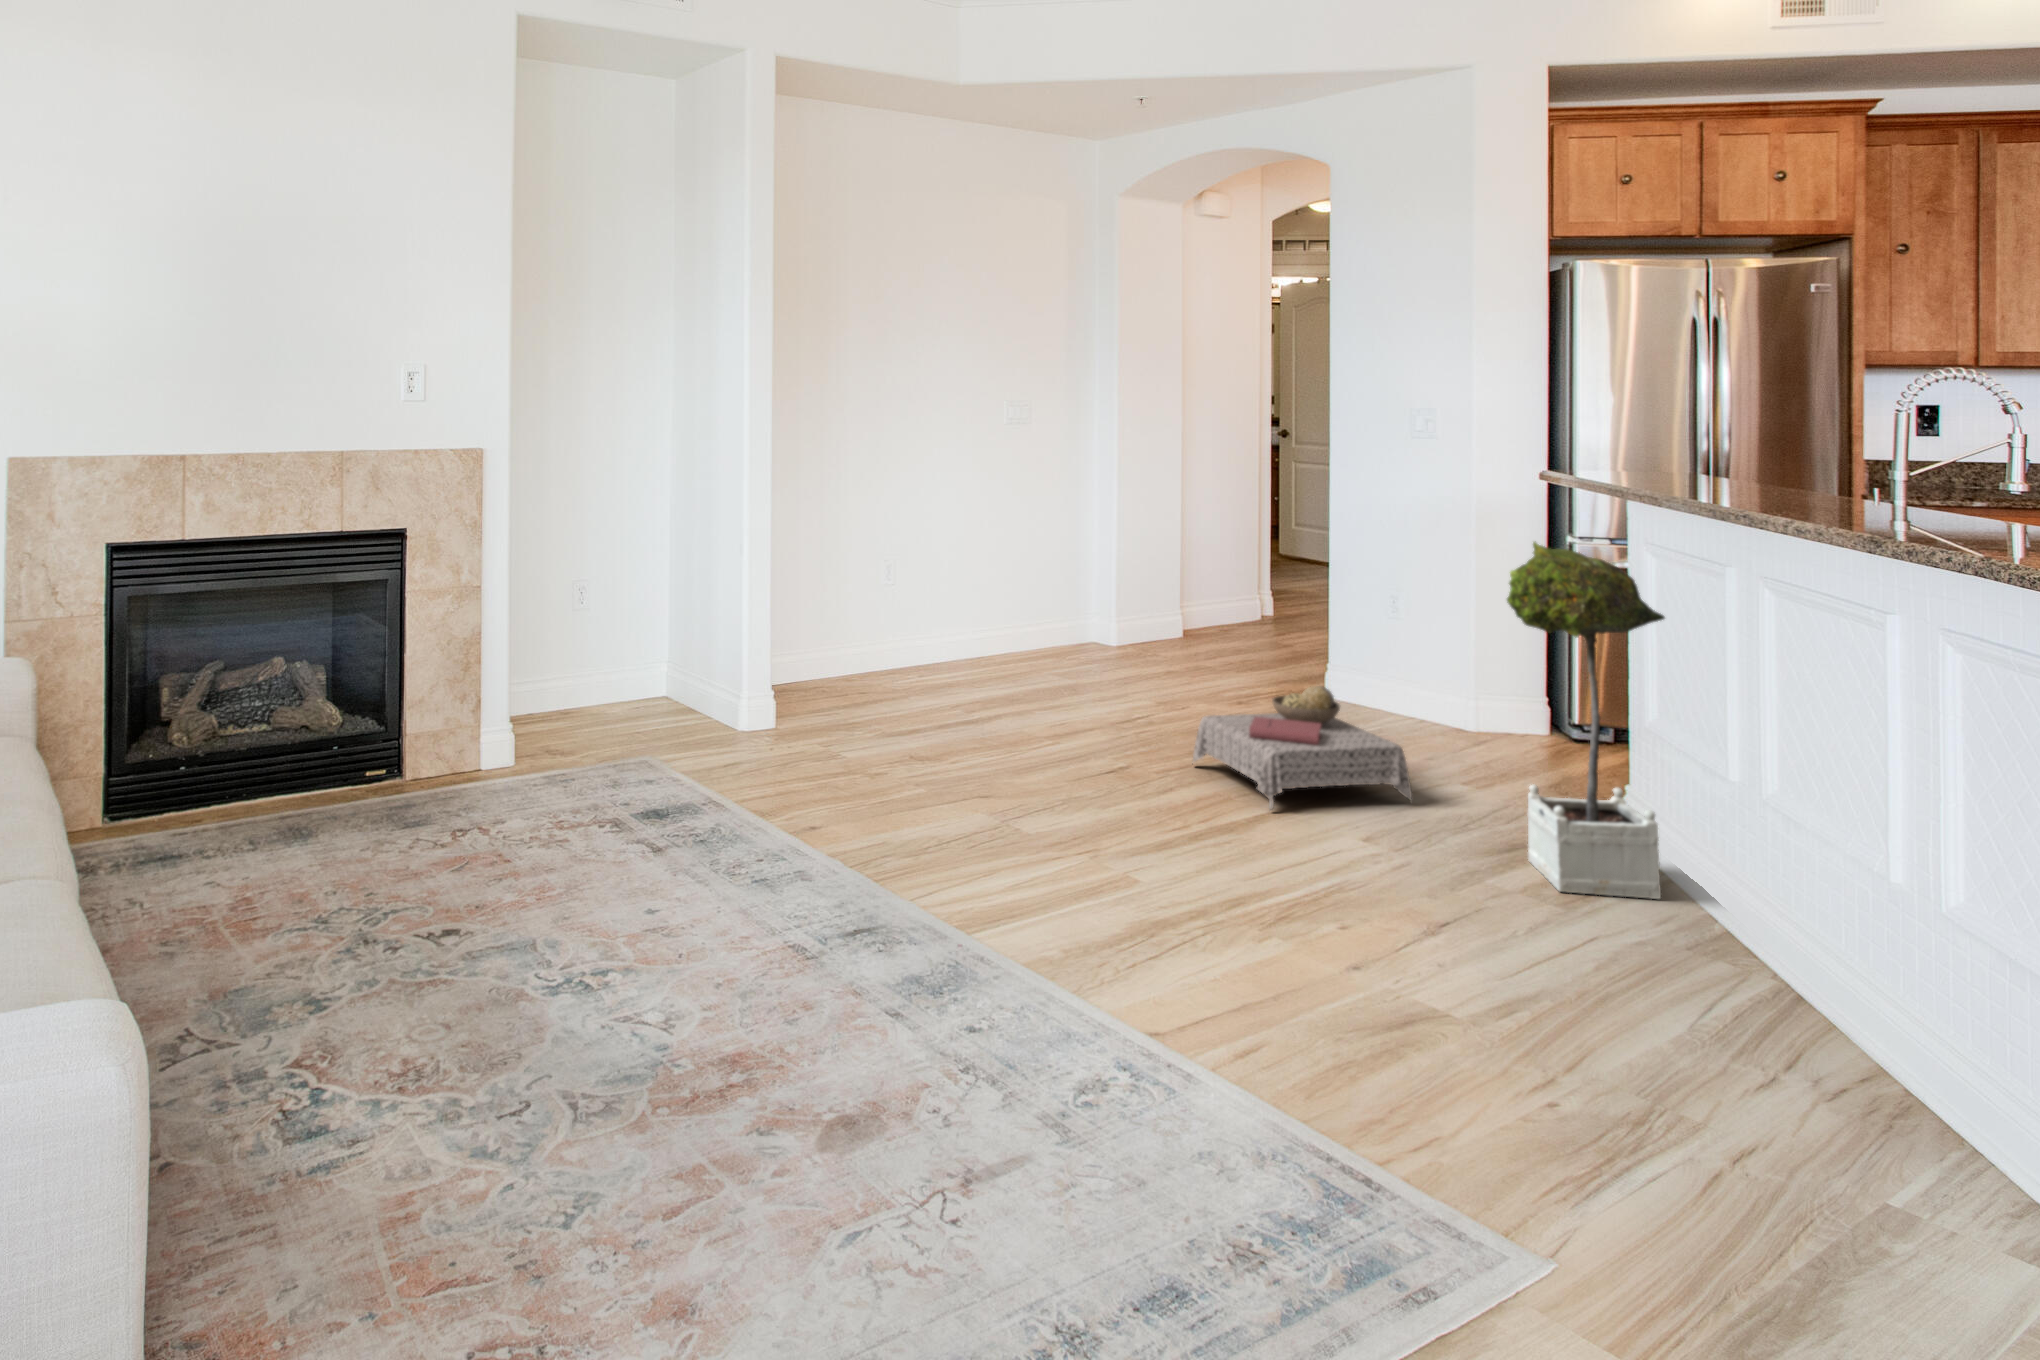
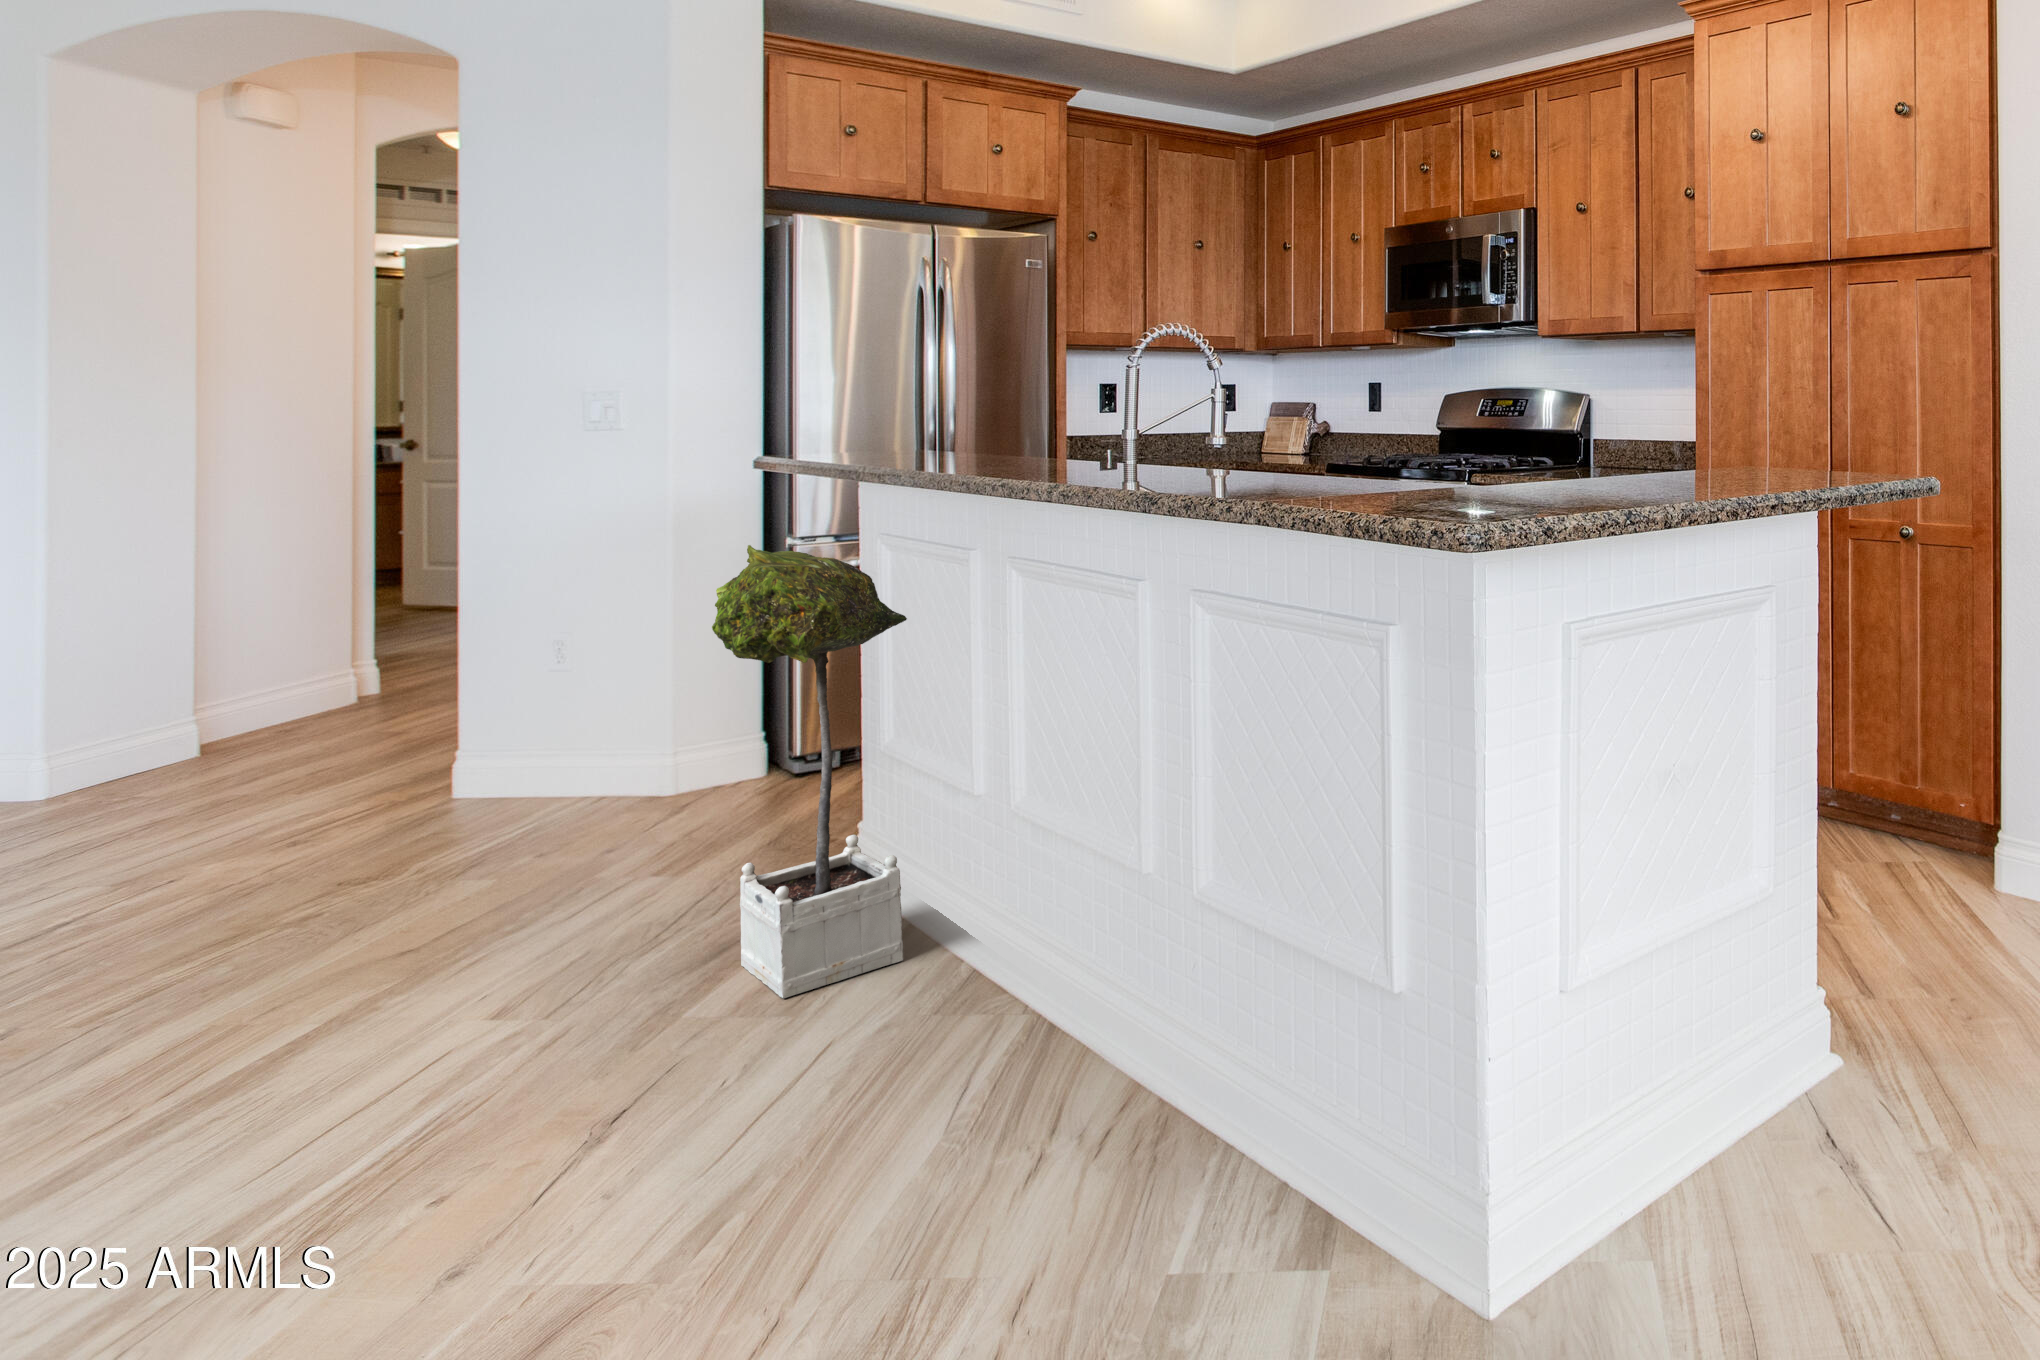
ottoman: present [1193,686,1412,810] -> none [167,798,576,1031]

